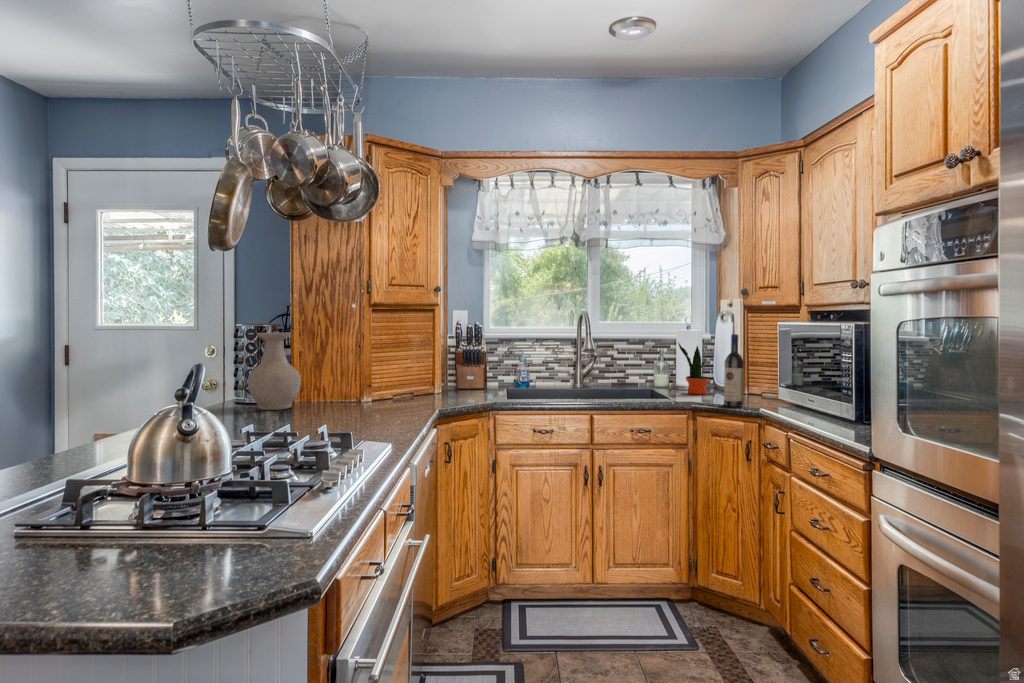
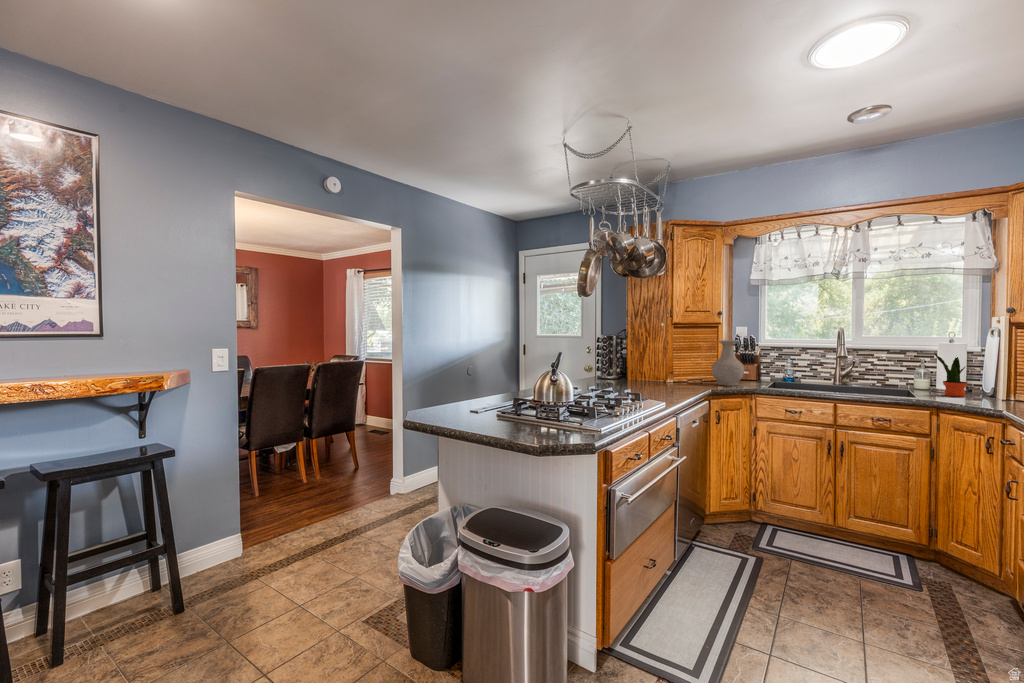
vase: present [248,333,301,410] -> present [712,340,744,386]
wine bottle: present [724,334,744,407] -> none [968,345,990,406]

